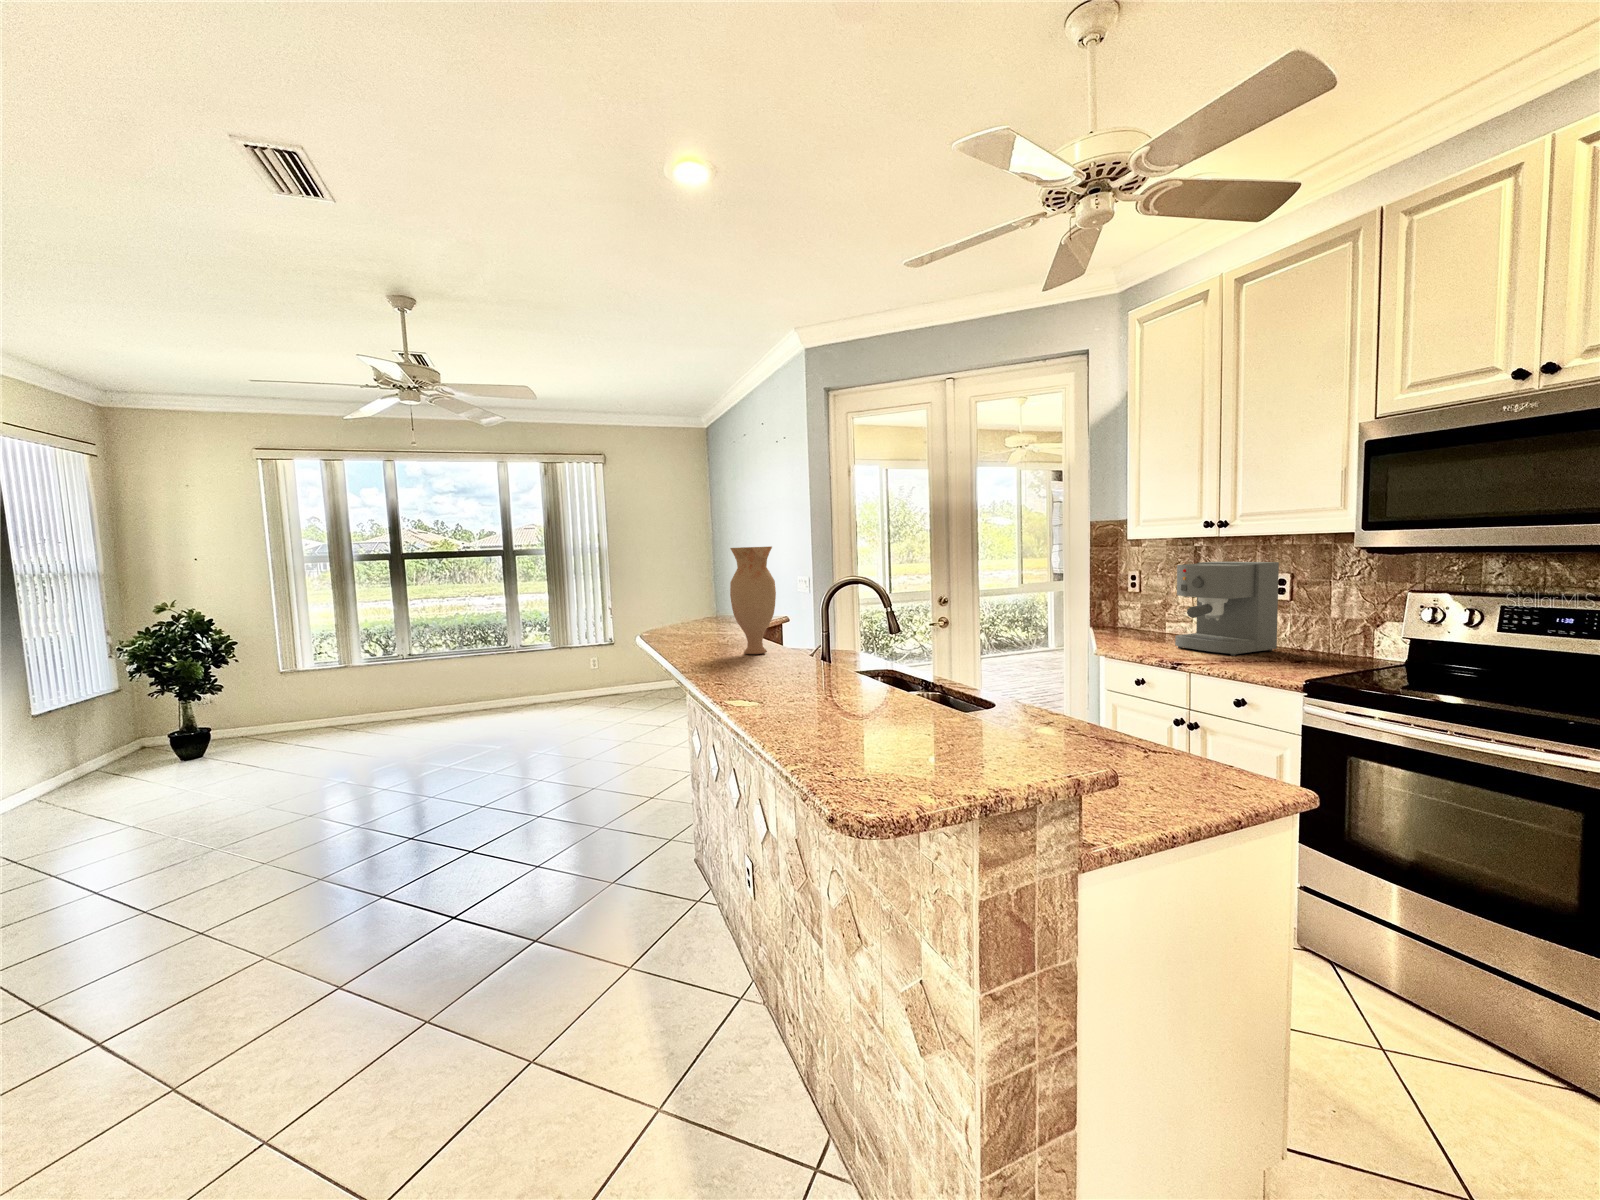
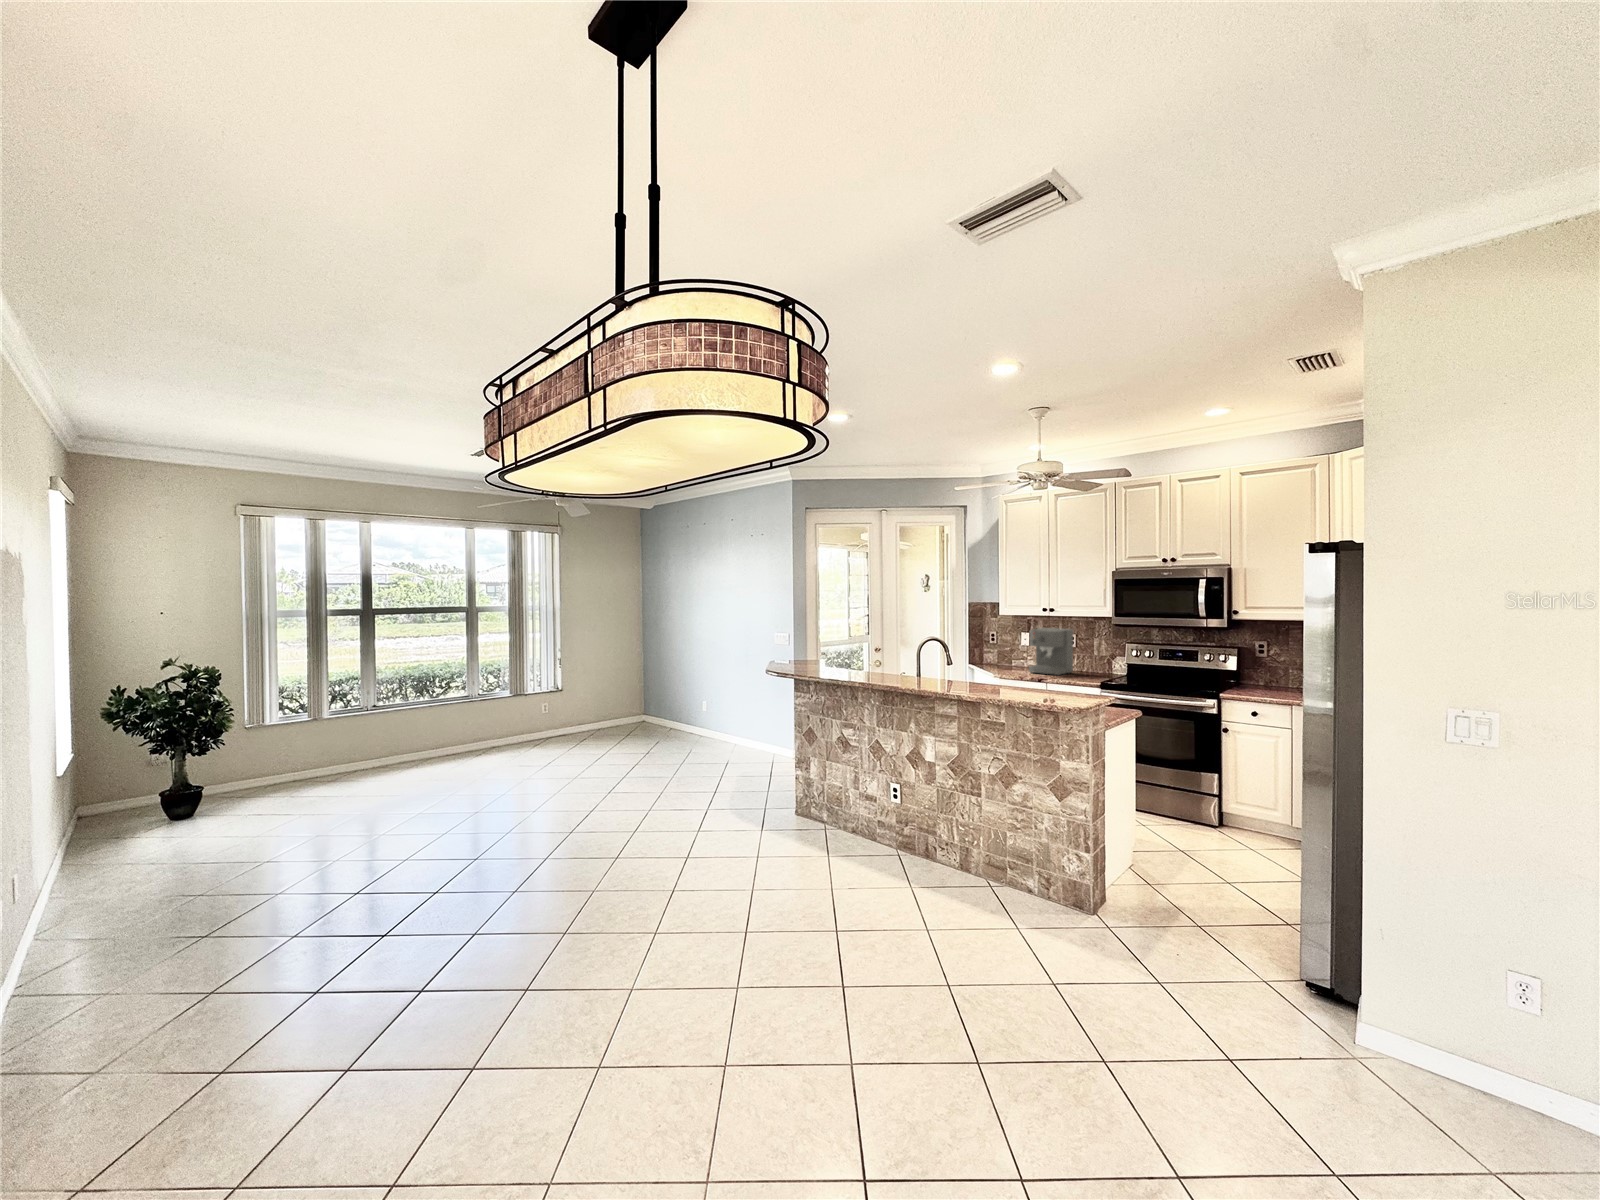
vase: present [730,546,776,654] -> none [861,625,885,681]

